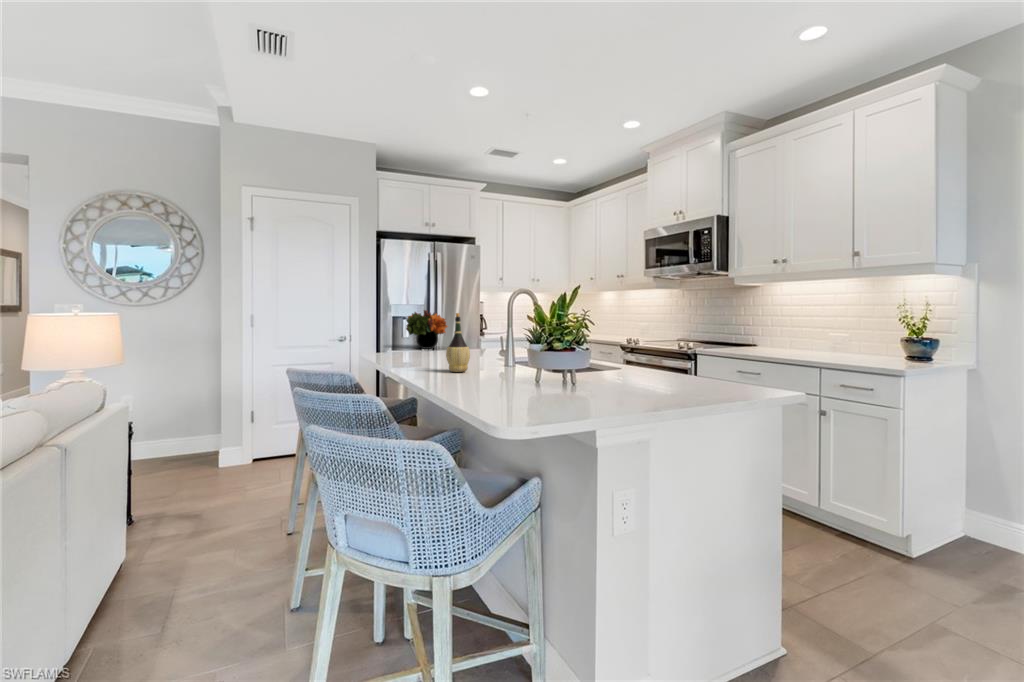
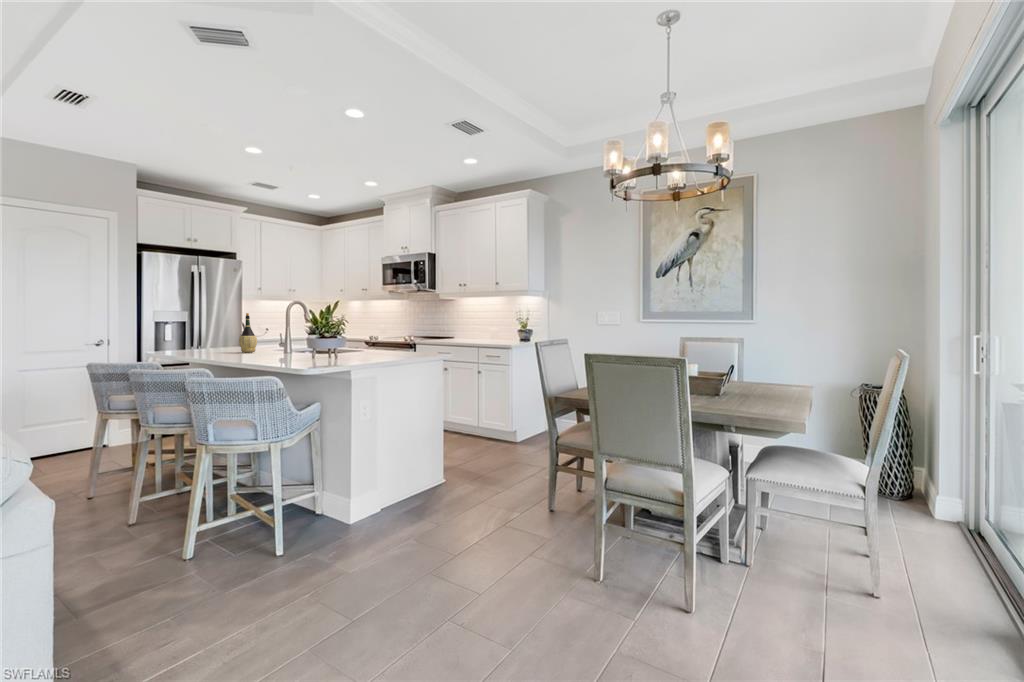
flower arrangement: present [406,310,448,349] -> none [175,314,218,346]

